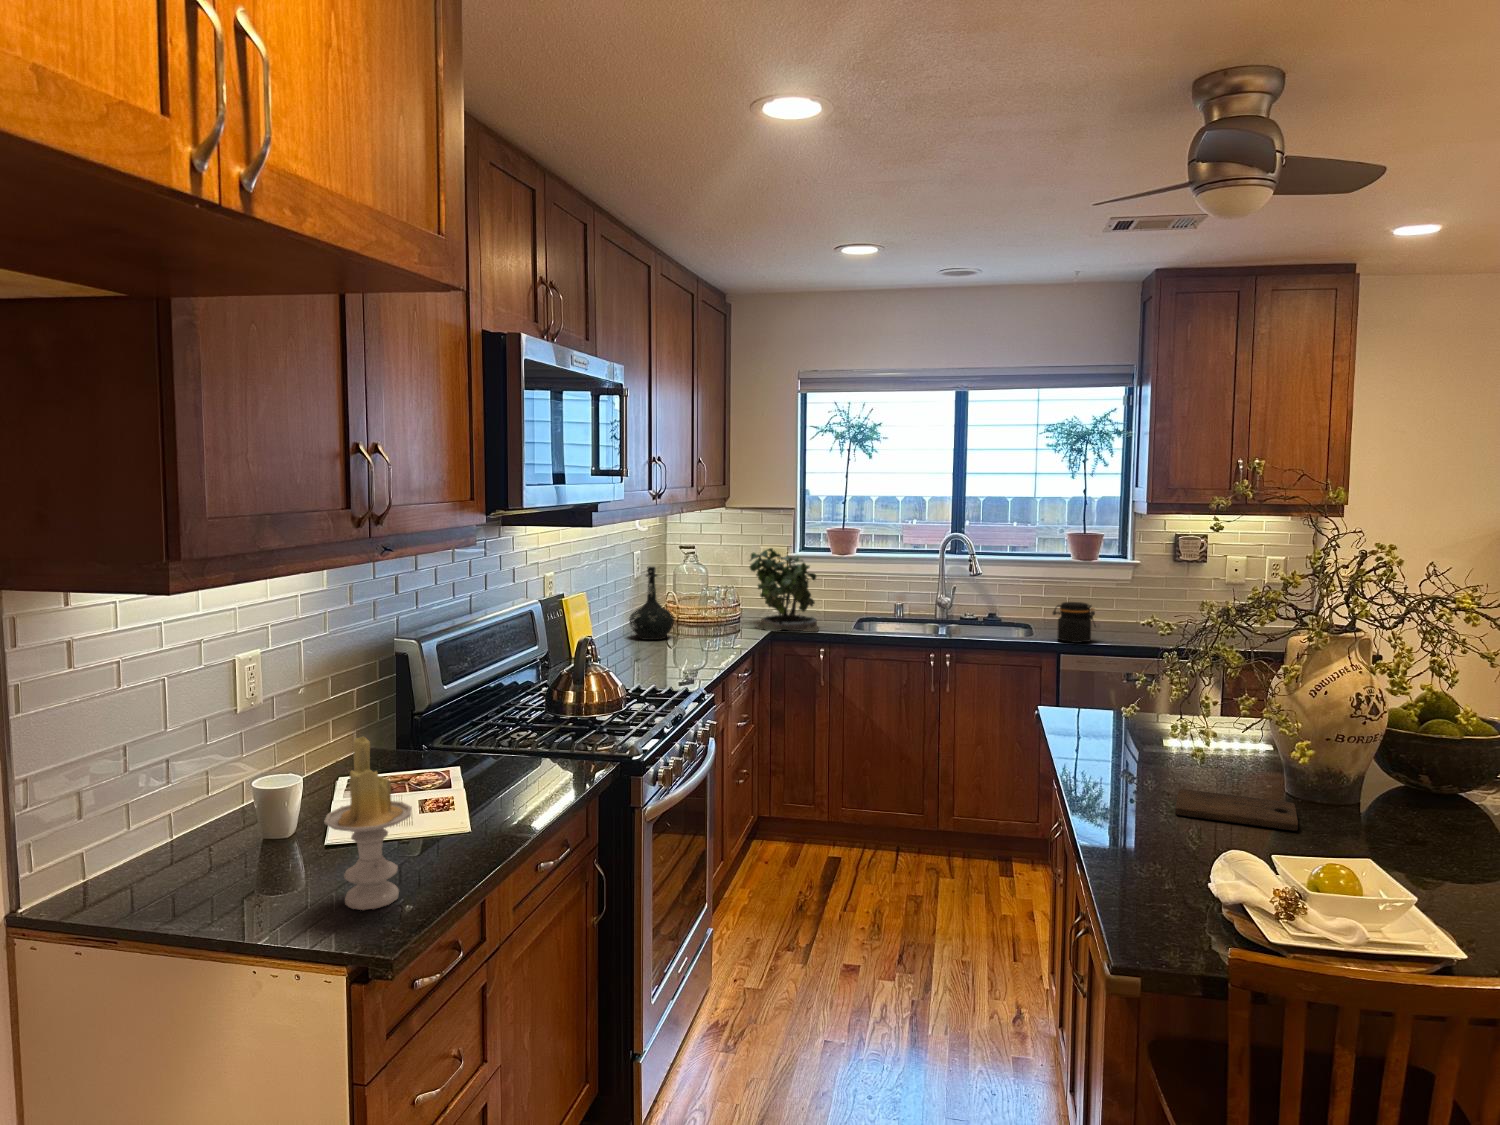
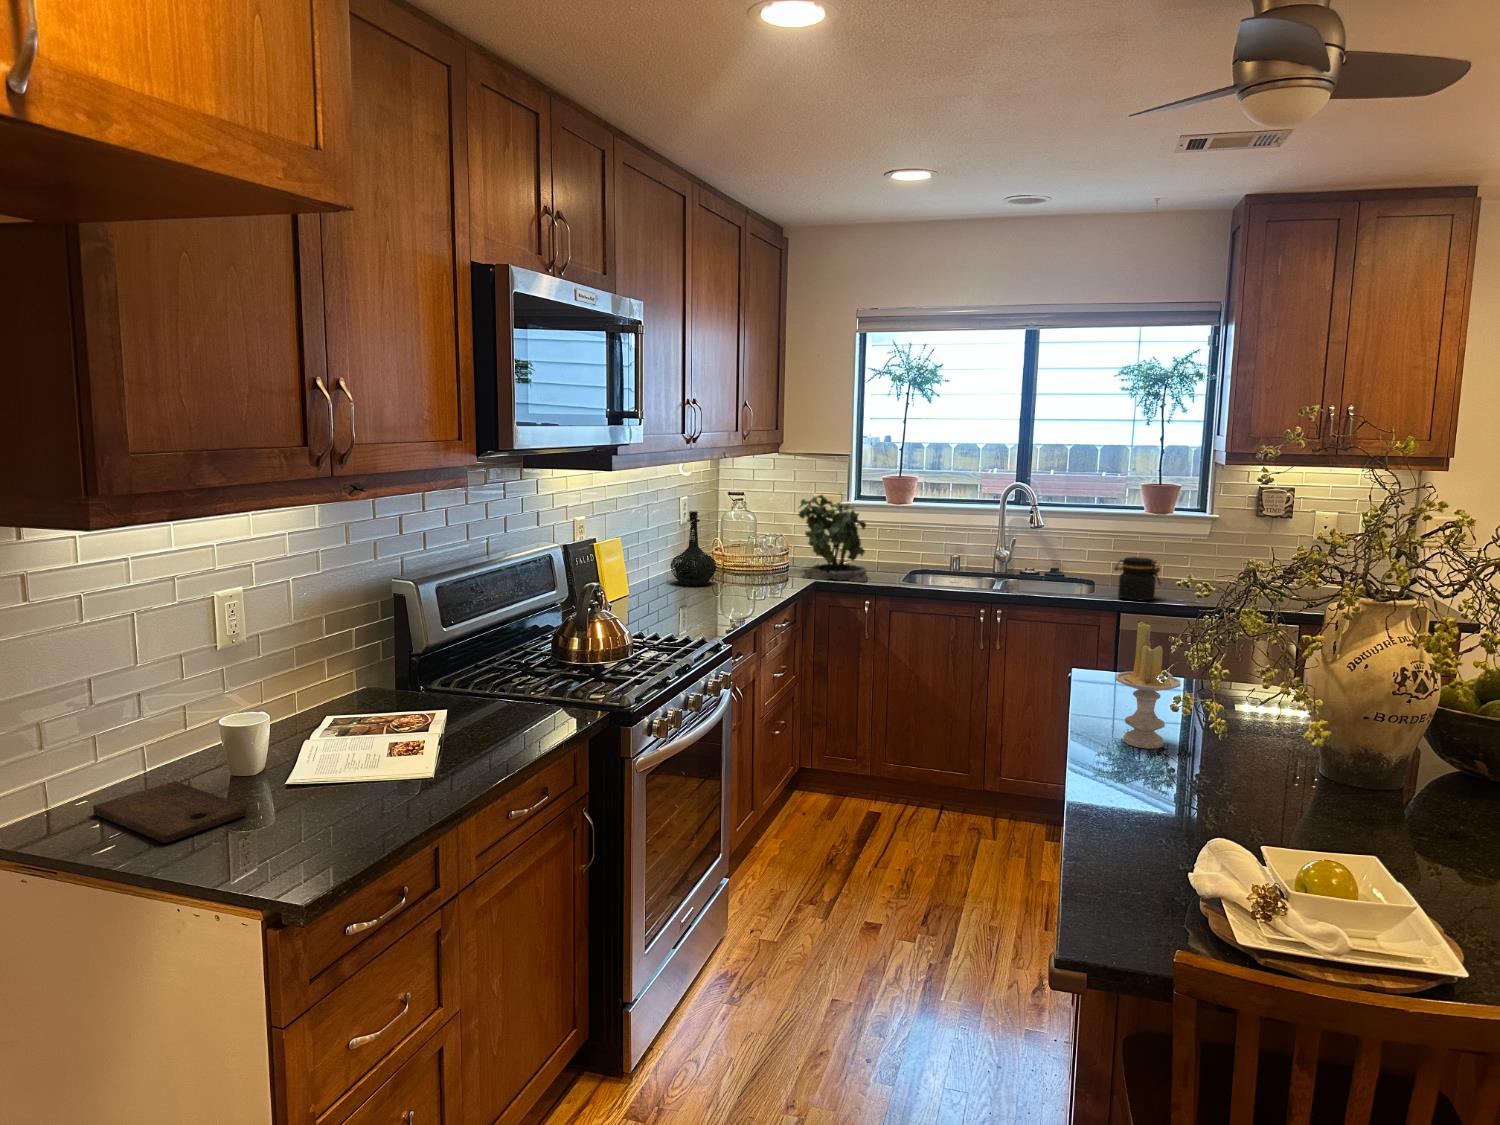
candle: present [324,737,412,910] -> present [1116,622,1181,749]
cutting board: present [1175,789,1298,831] -> present [93,781,247,843]

